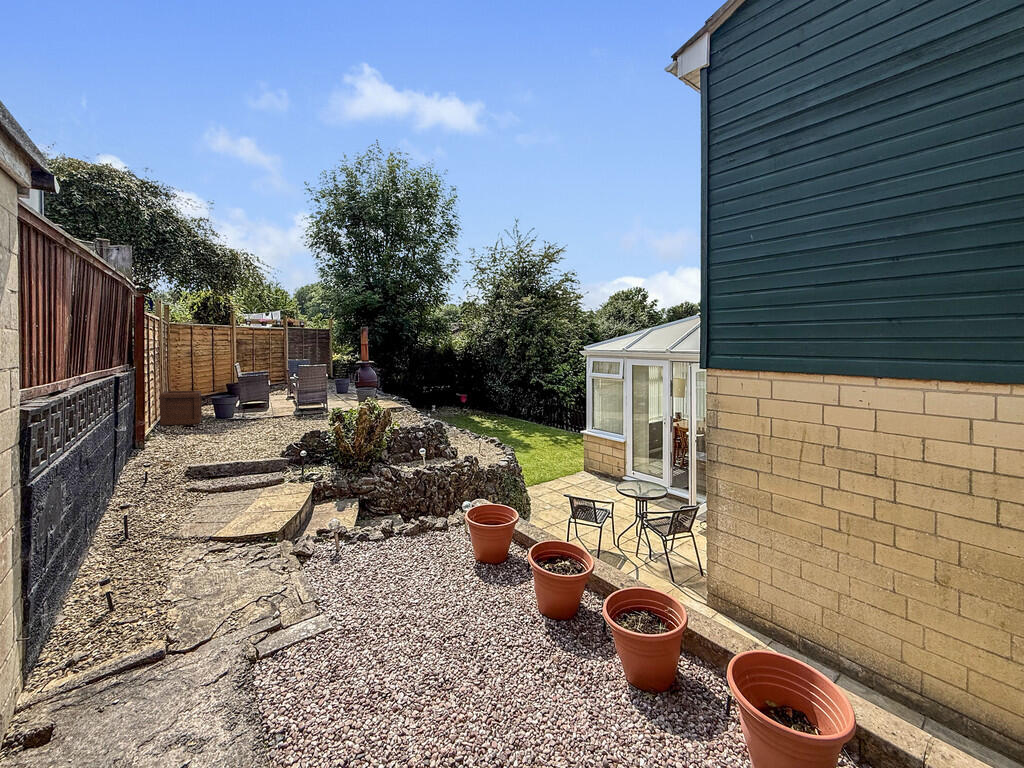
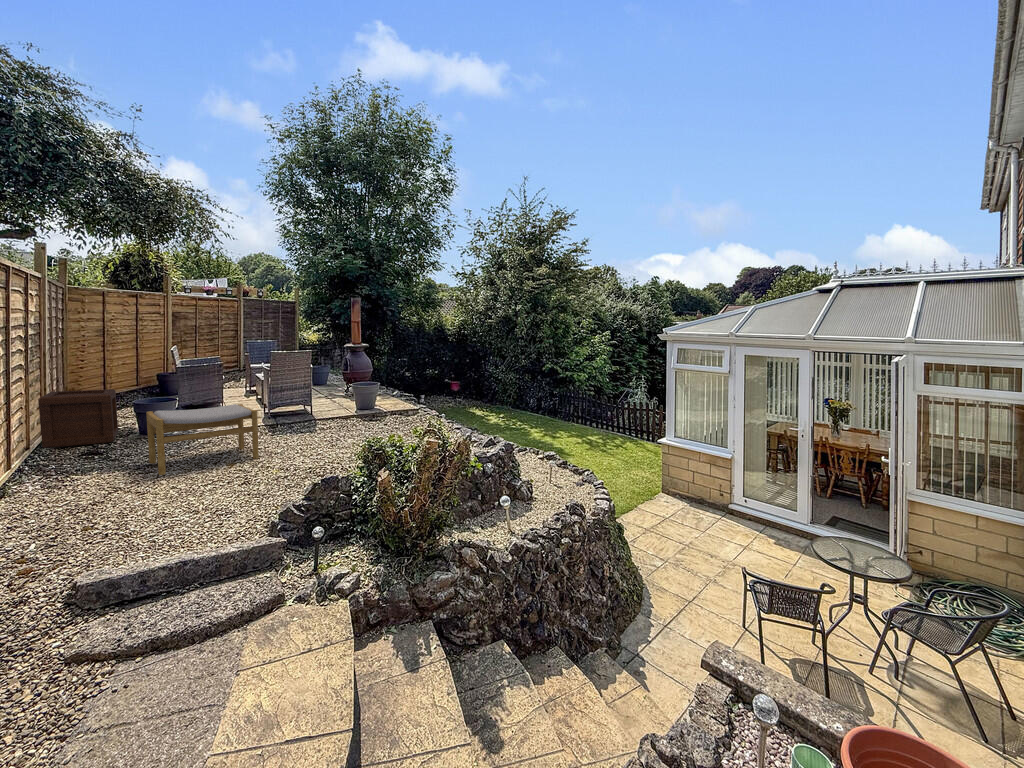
footstool: none [221,399,286,438] -> present [146,404,259,475]

